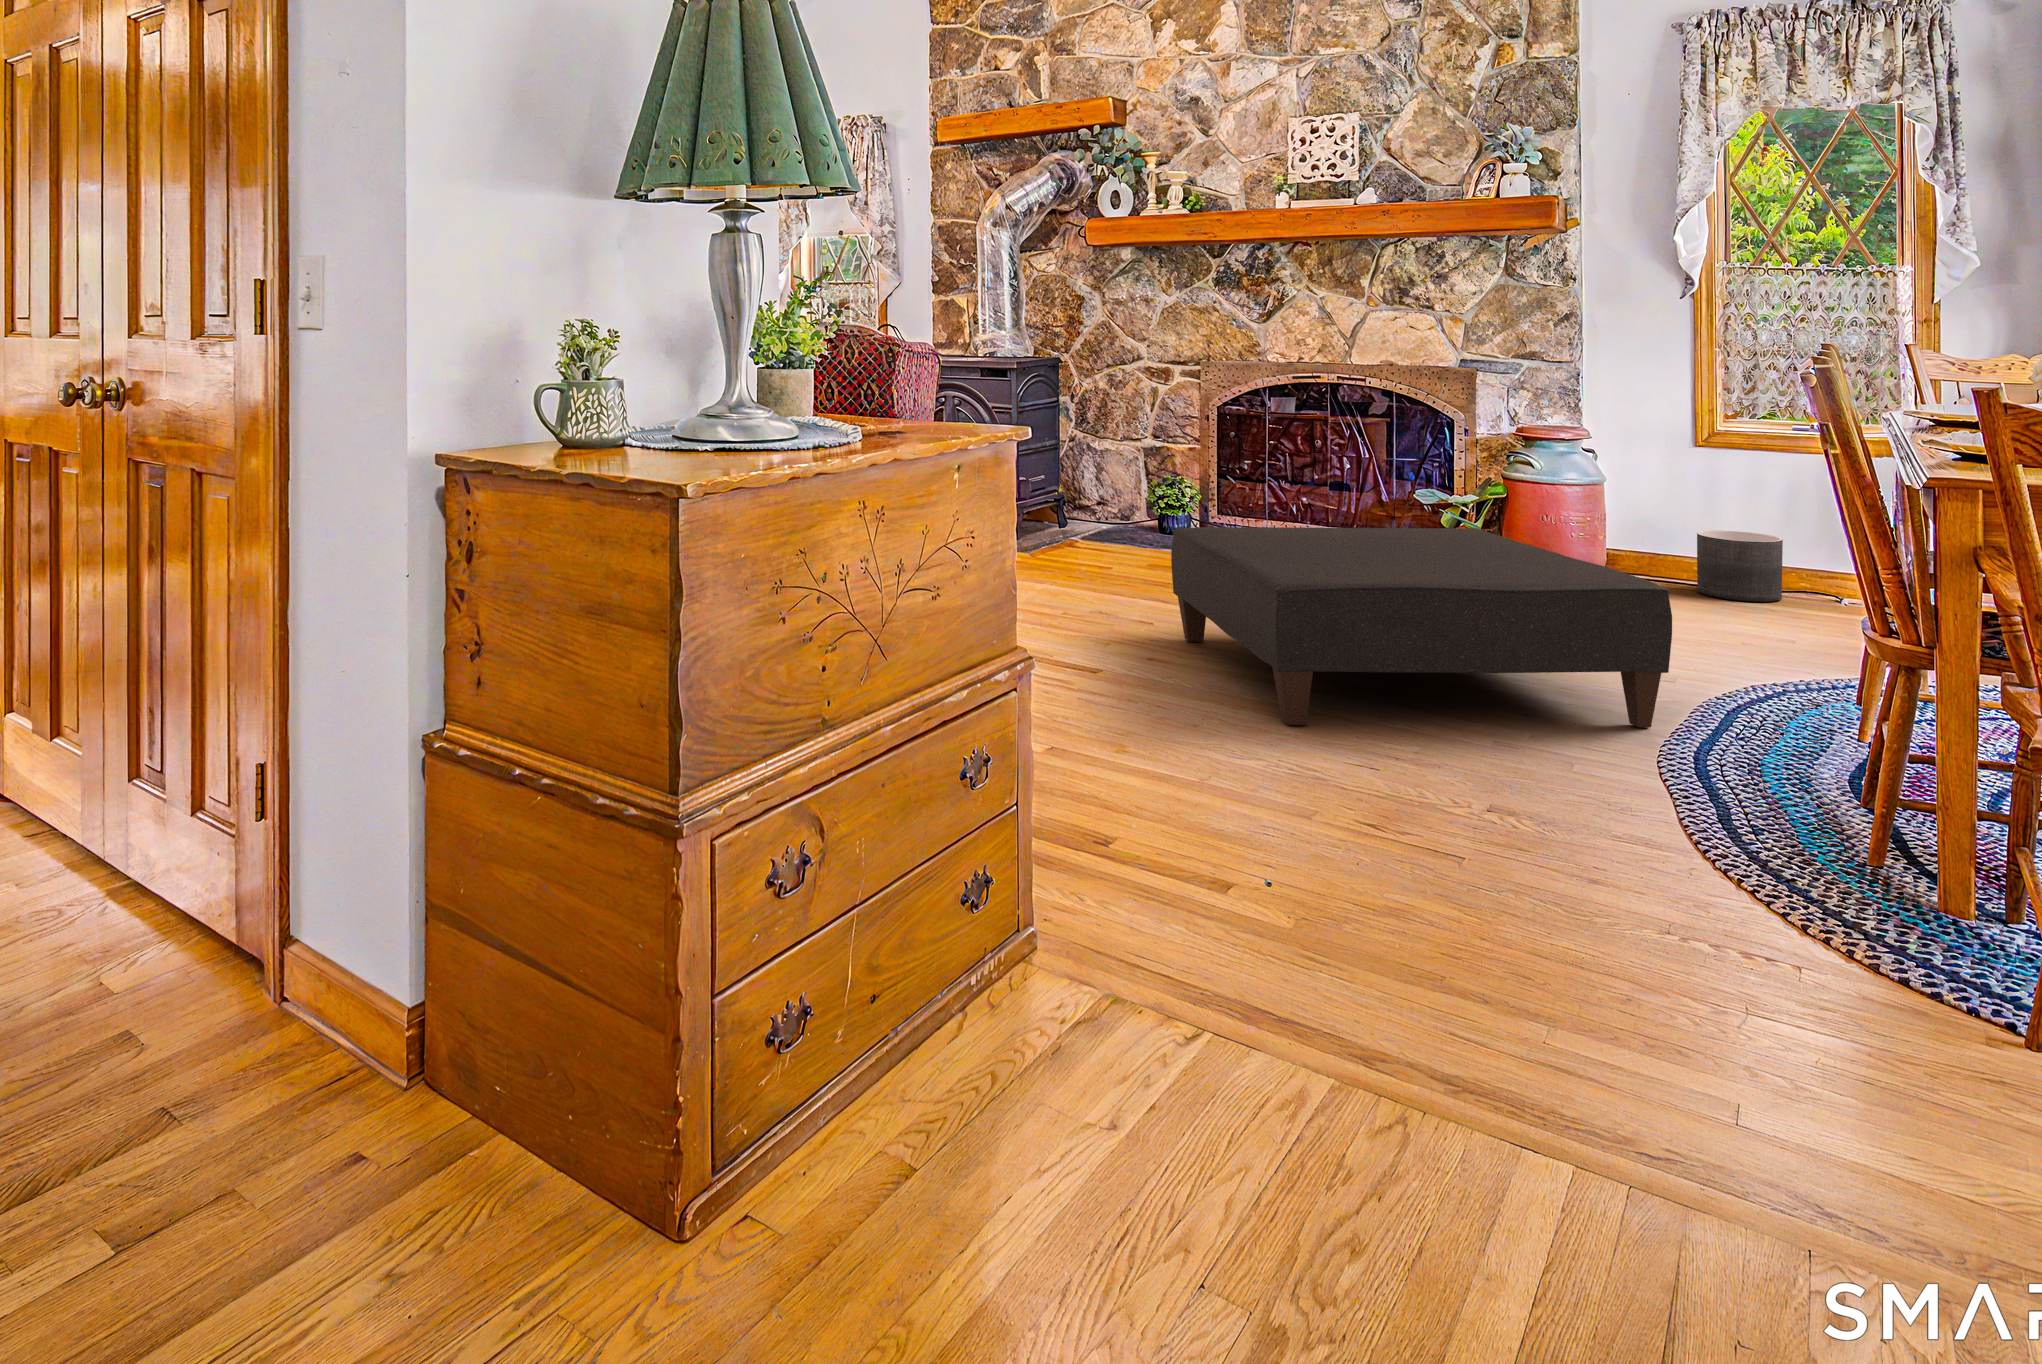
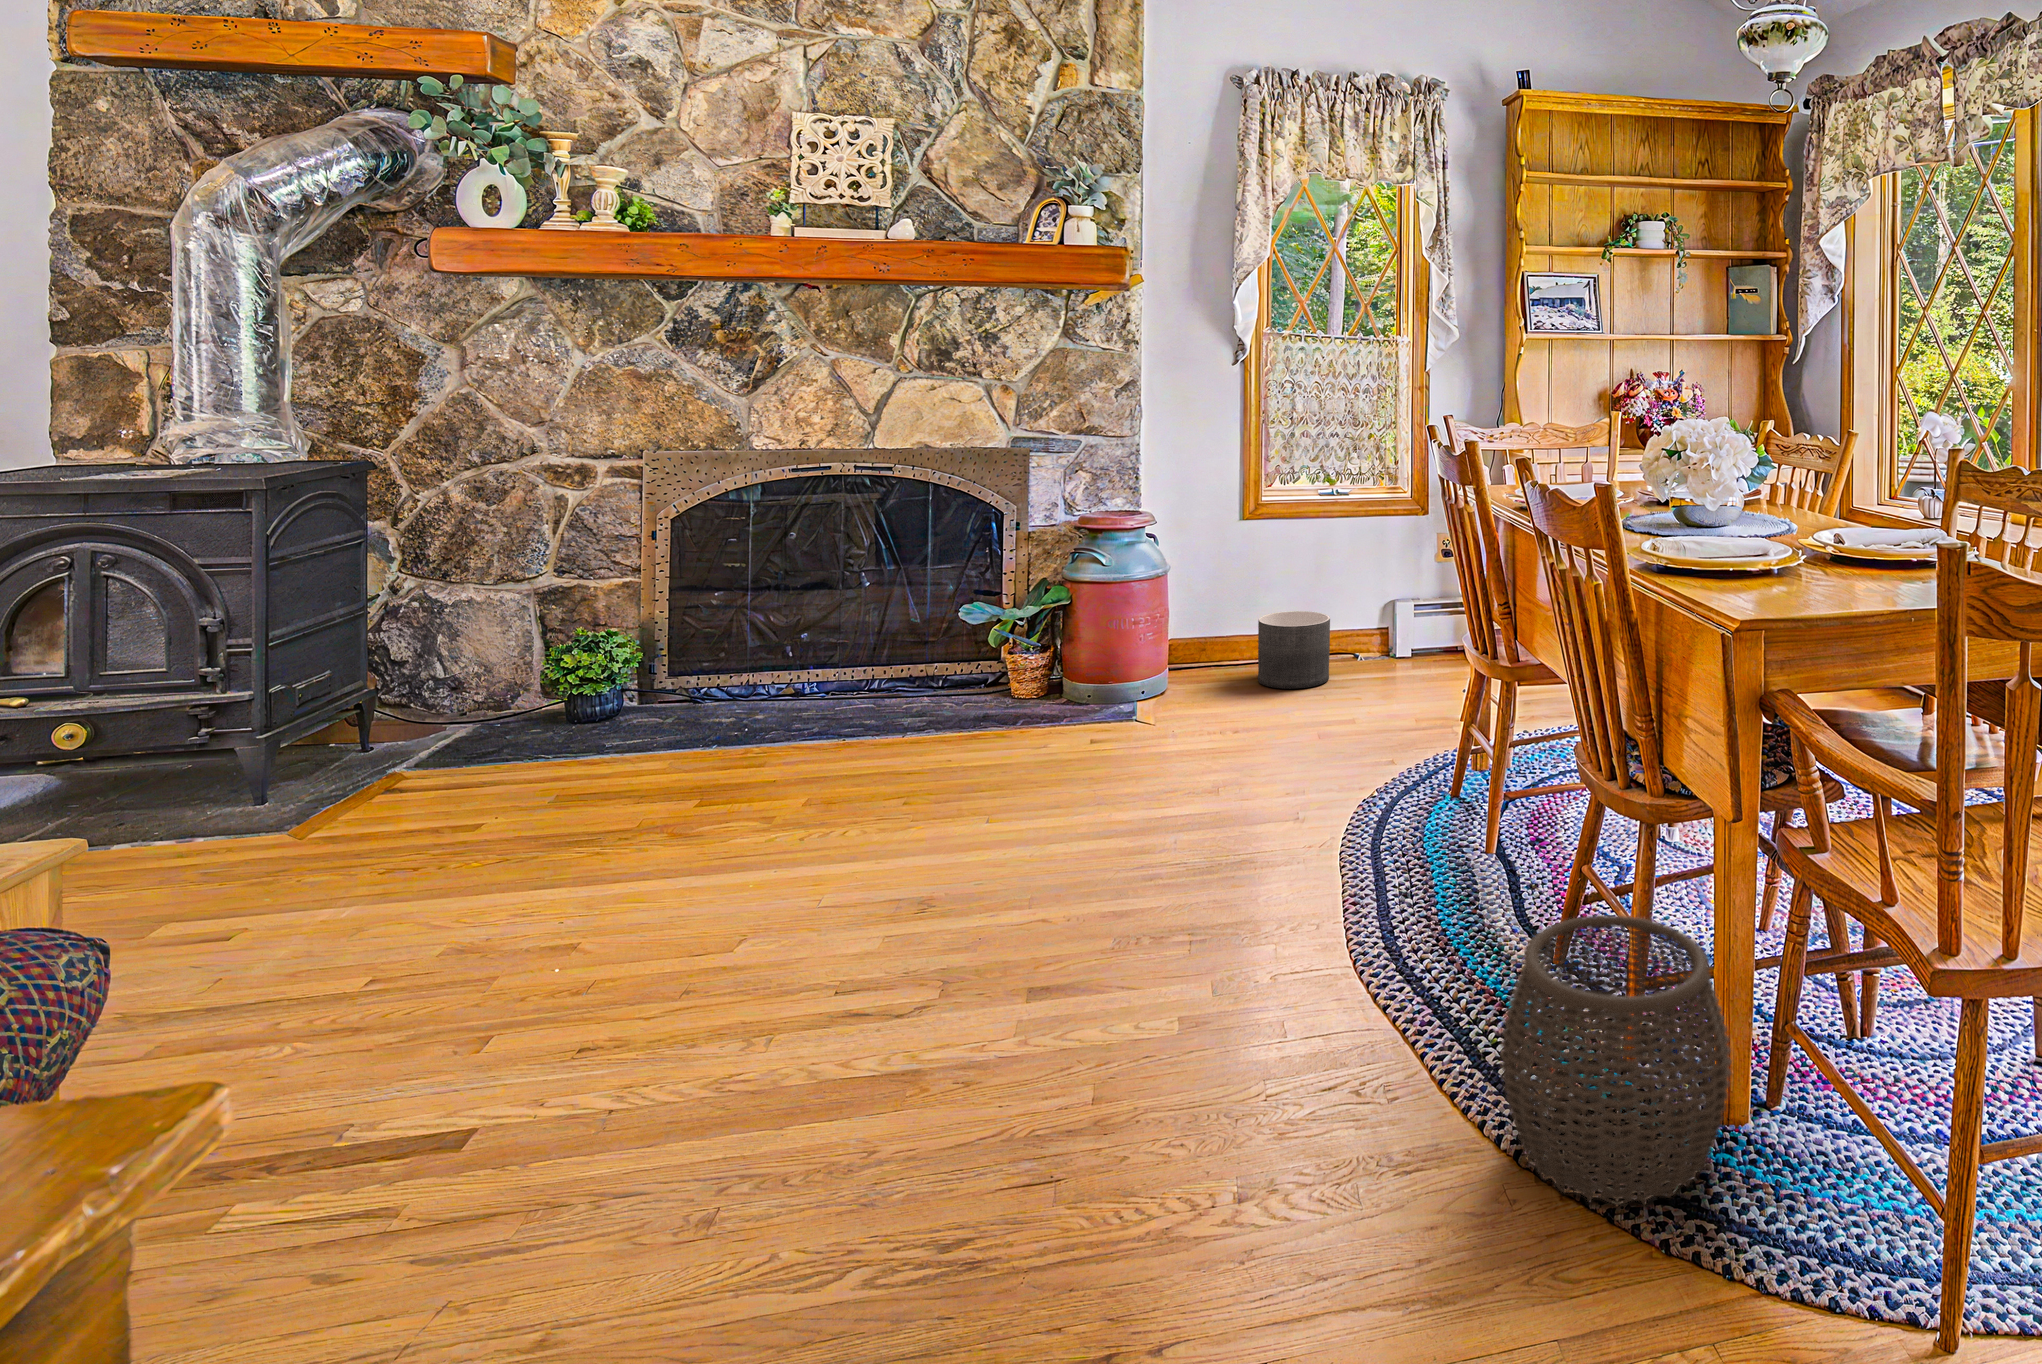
ottoman: present [1171,527,1672,728] -> none [647,690,1391,1187]
woven basket: none [1659,677,1879,870] -> present [1500,915,1732,1206]

